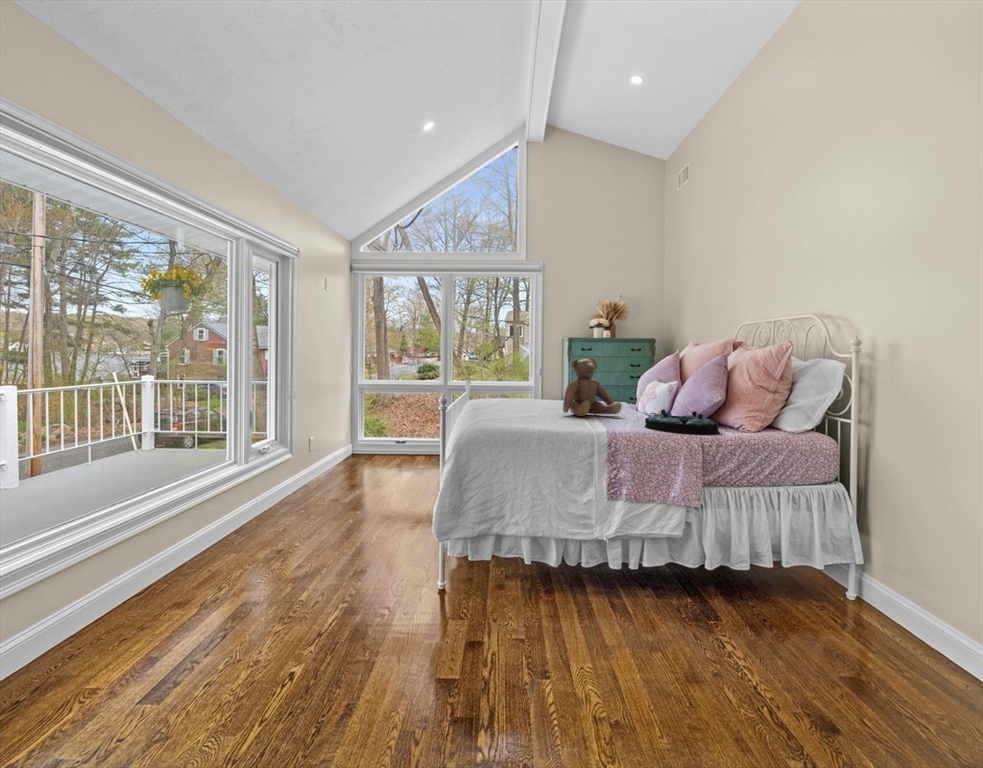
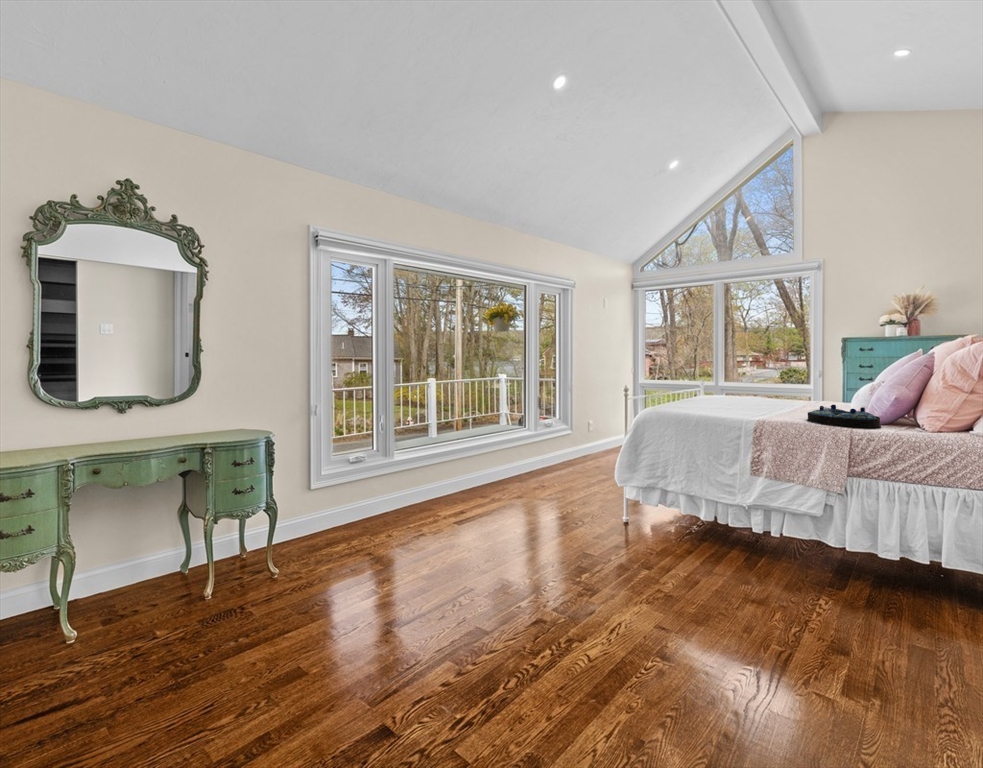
teddy bear: present [563,358,622,416] -> none [756,358,821,409]

